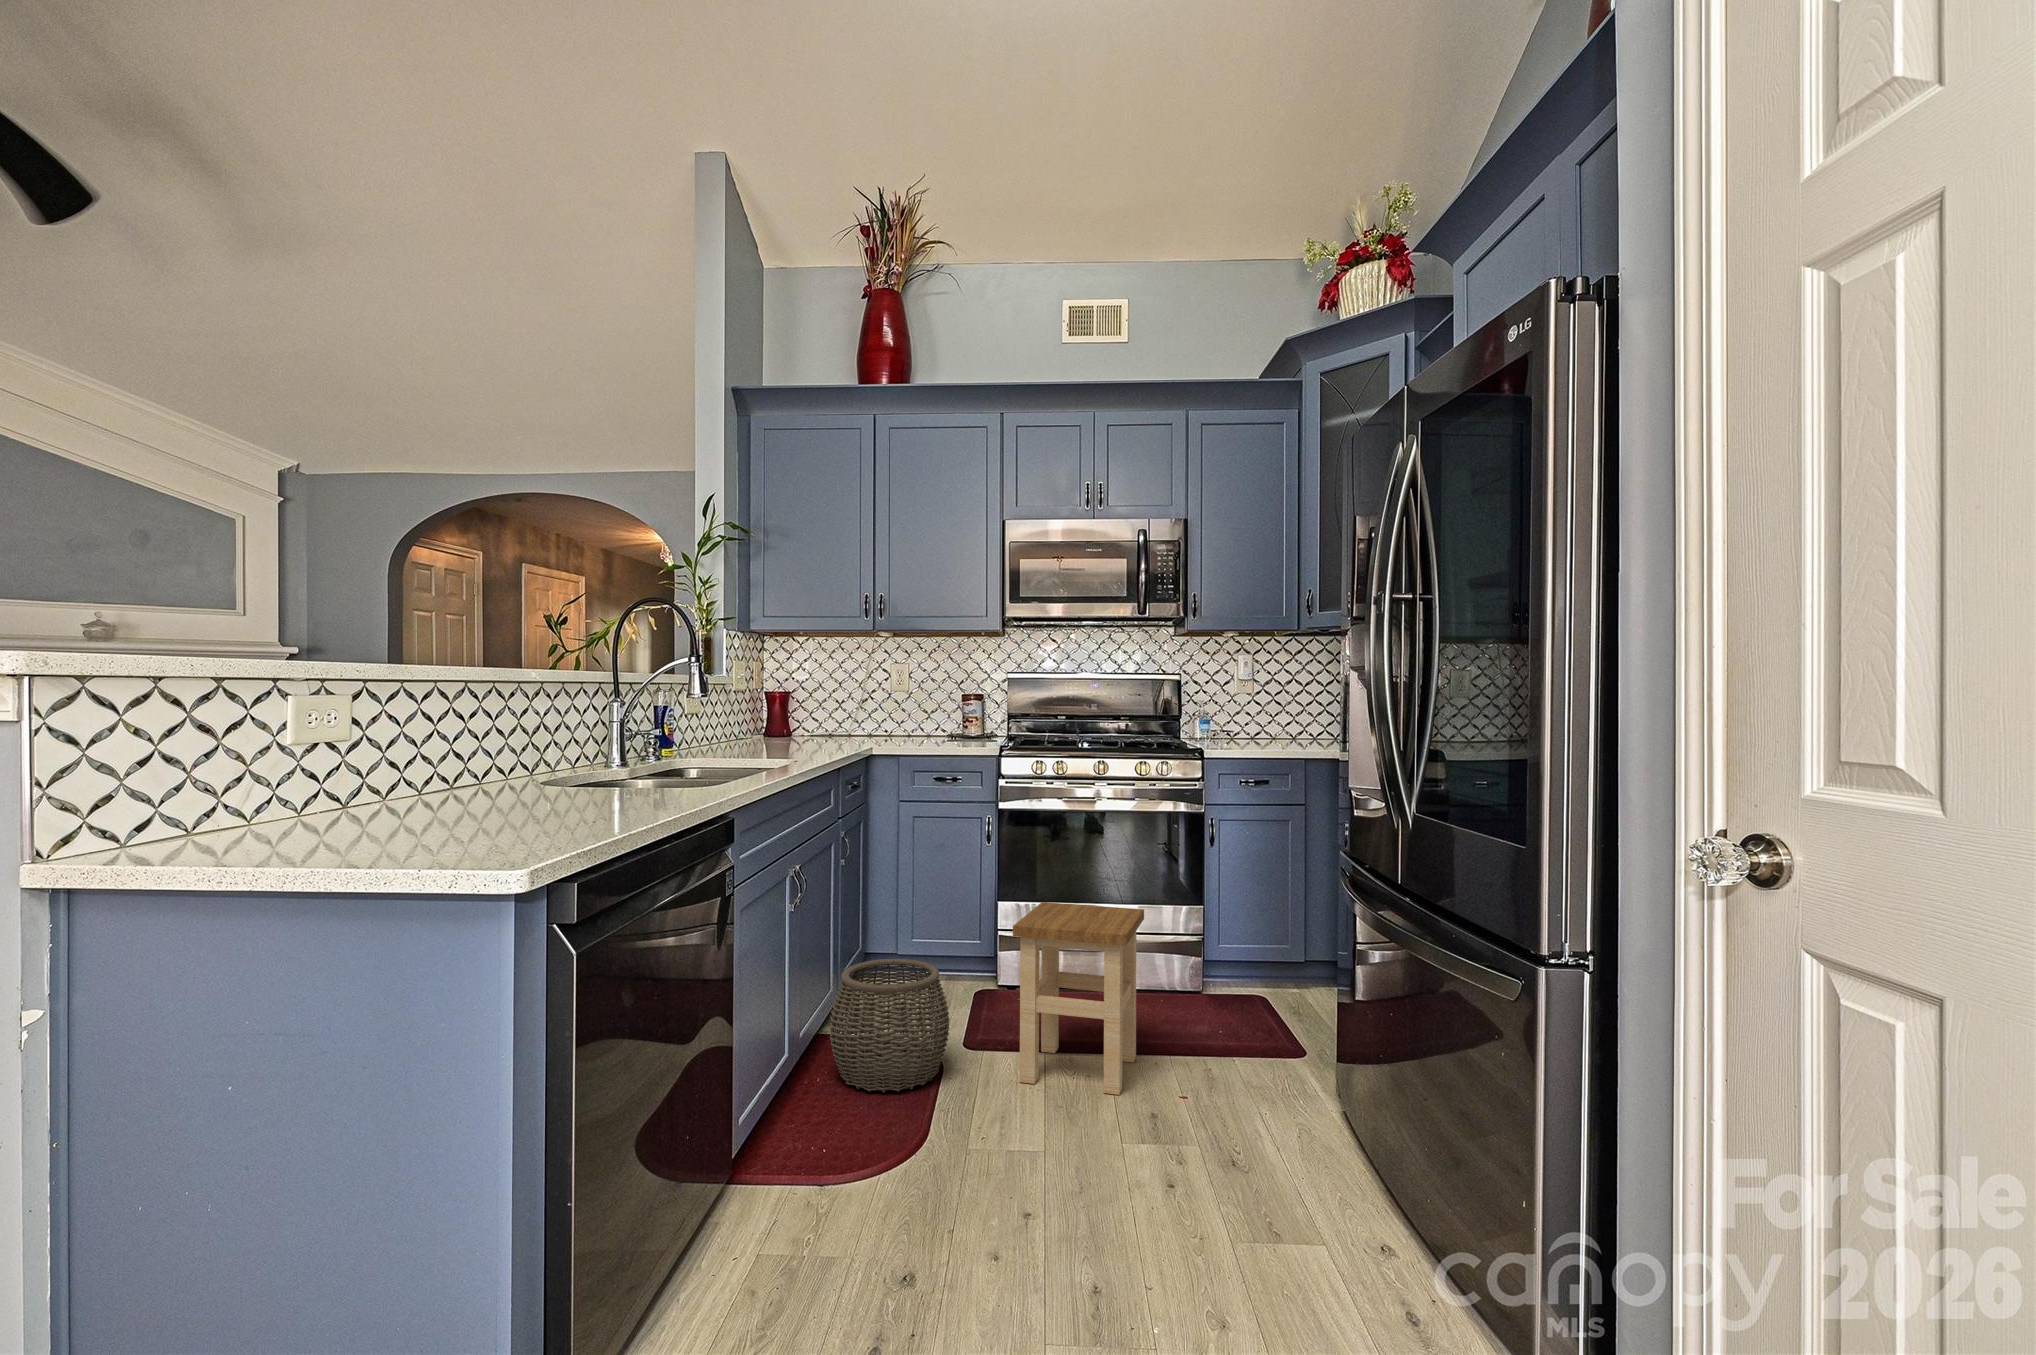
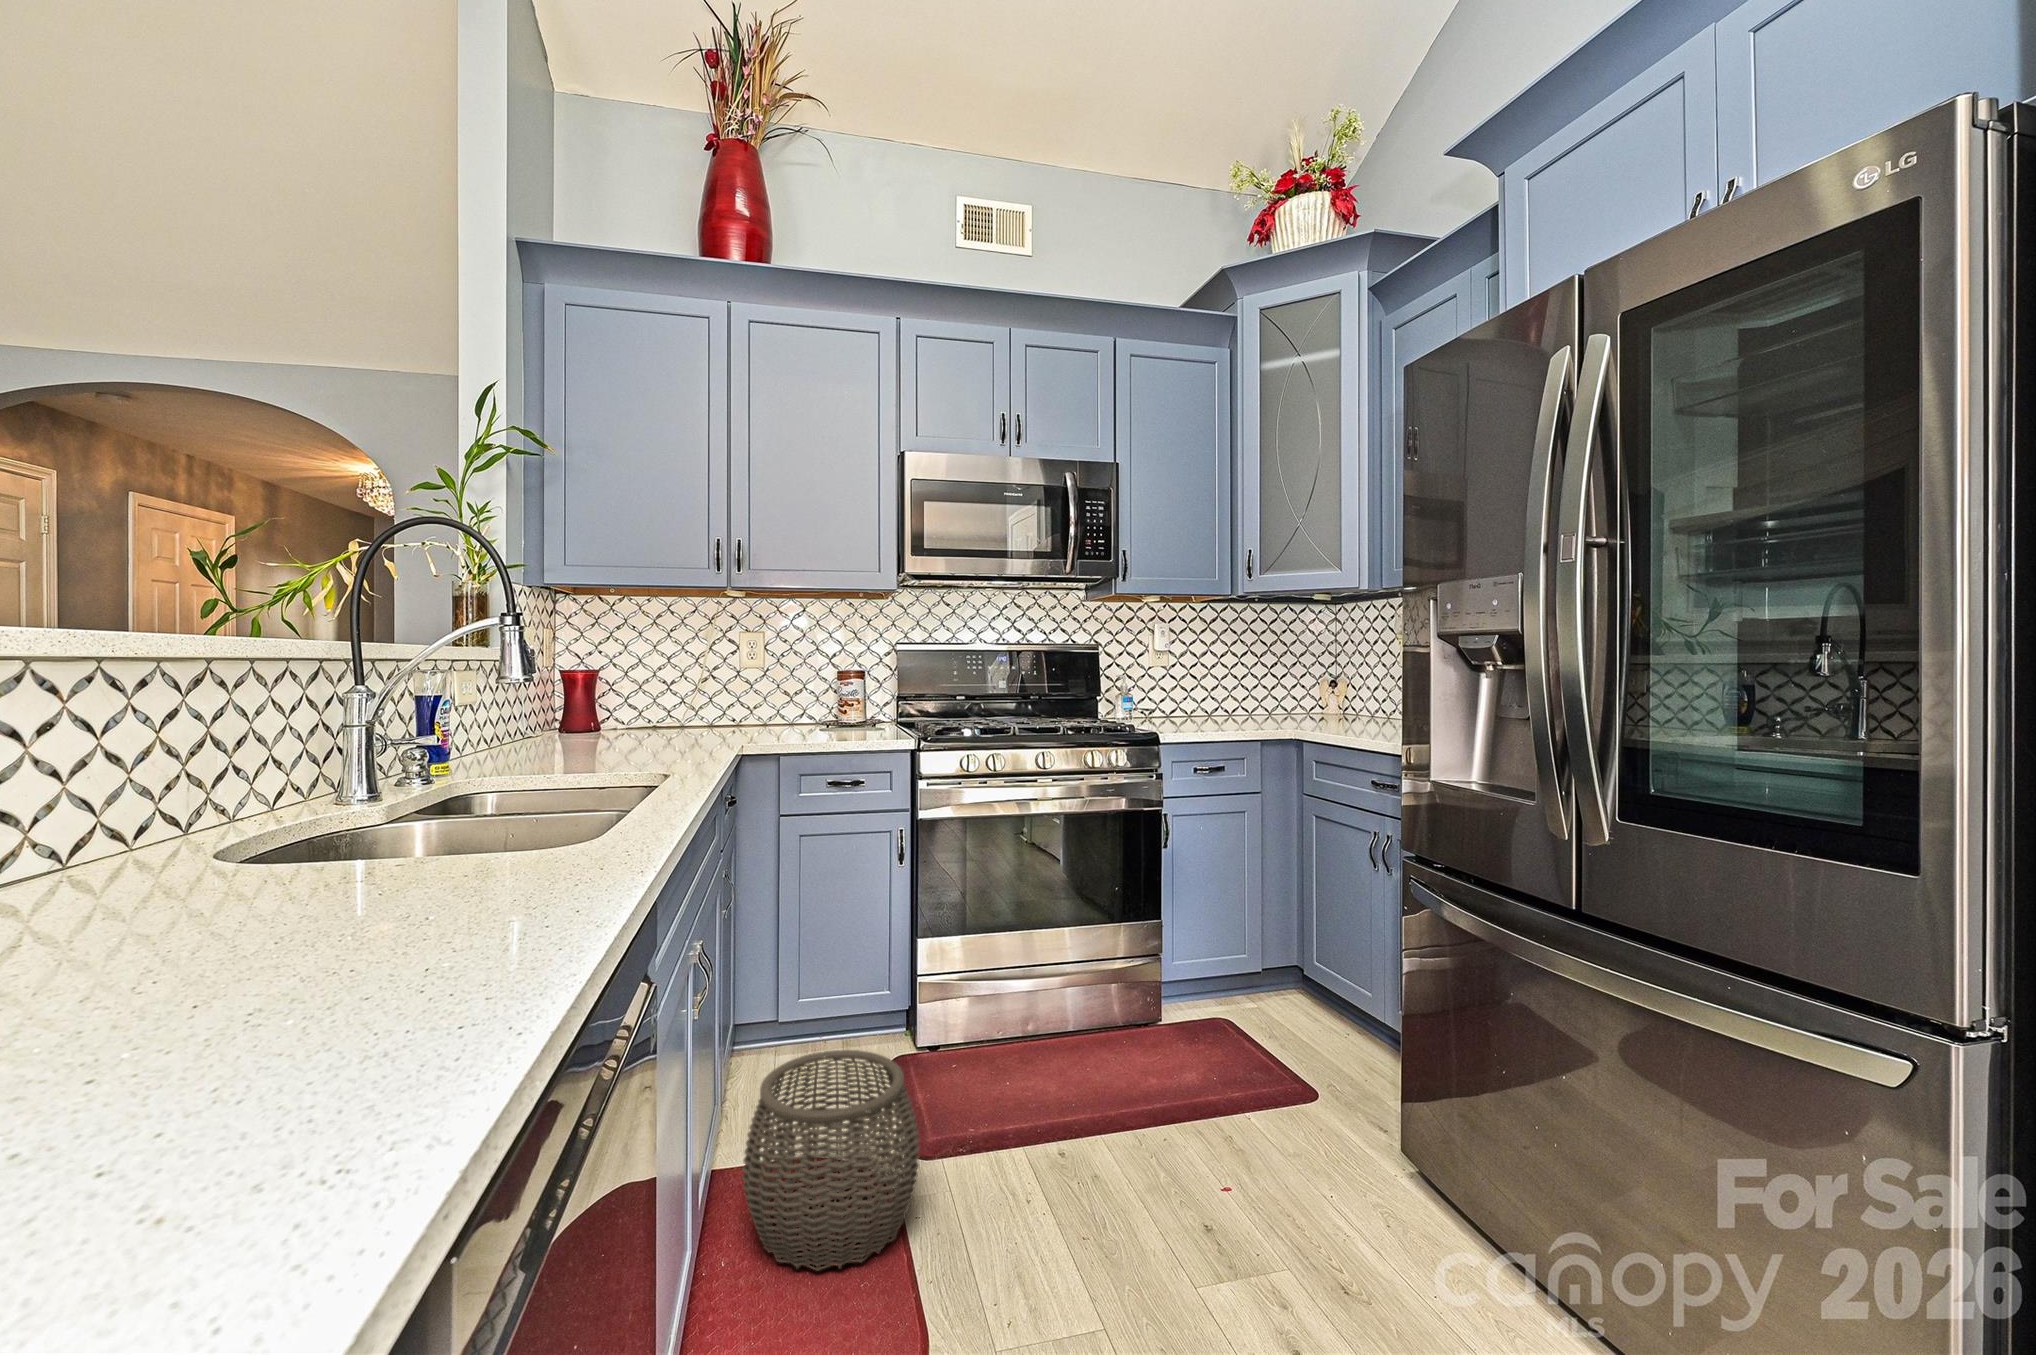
stool: present [1013,902,1144,1095] -> none [1012,946,1172,1208]

